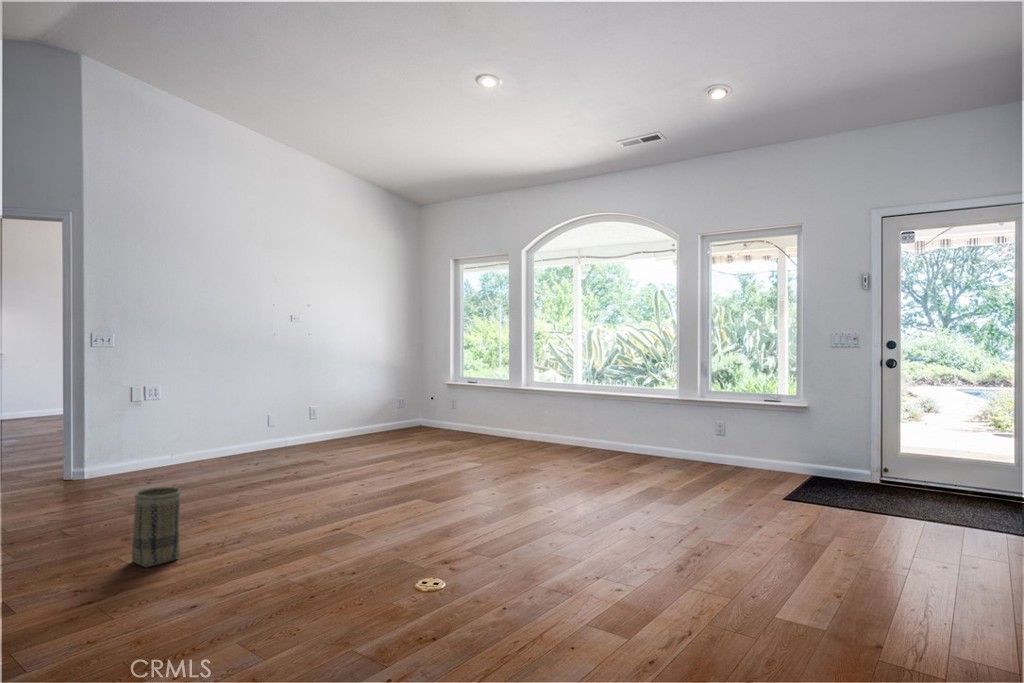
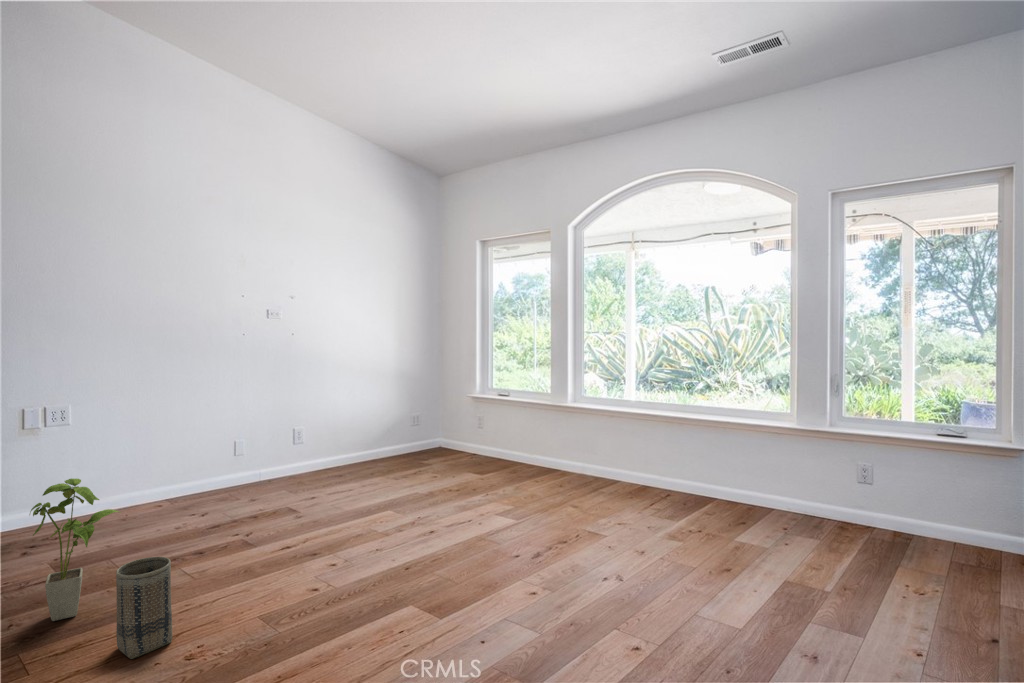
house plant: none [50,422,128,547] -> present [30,479,119,621]

